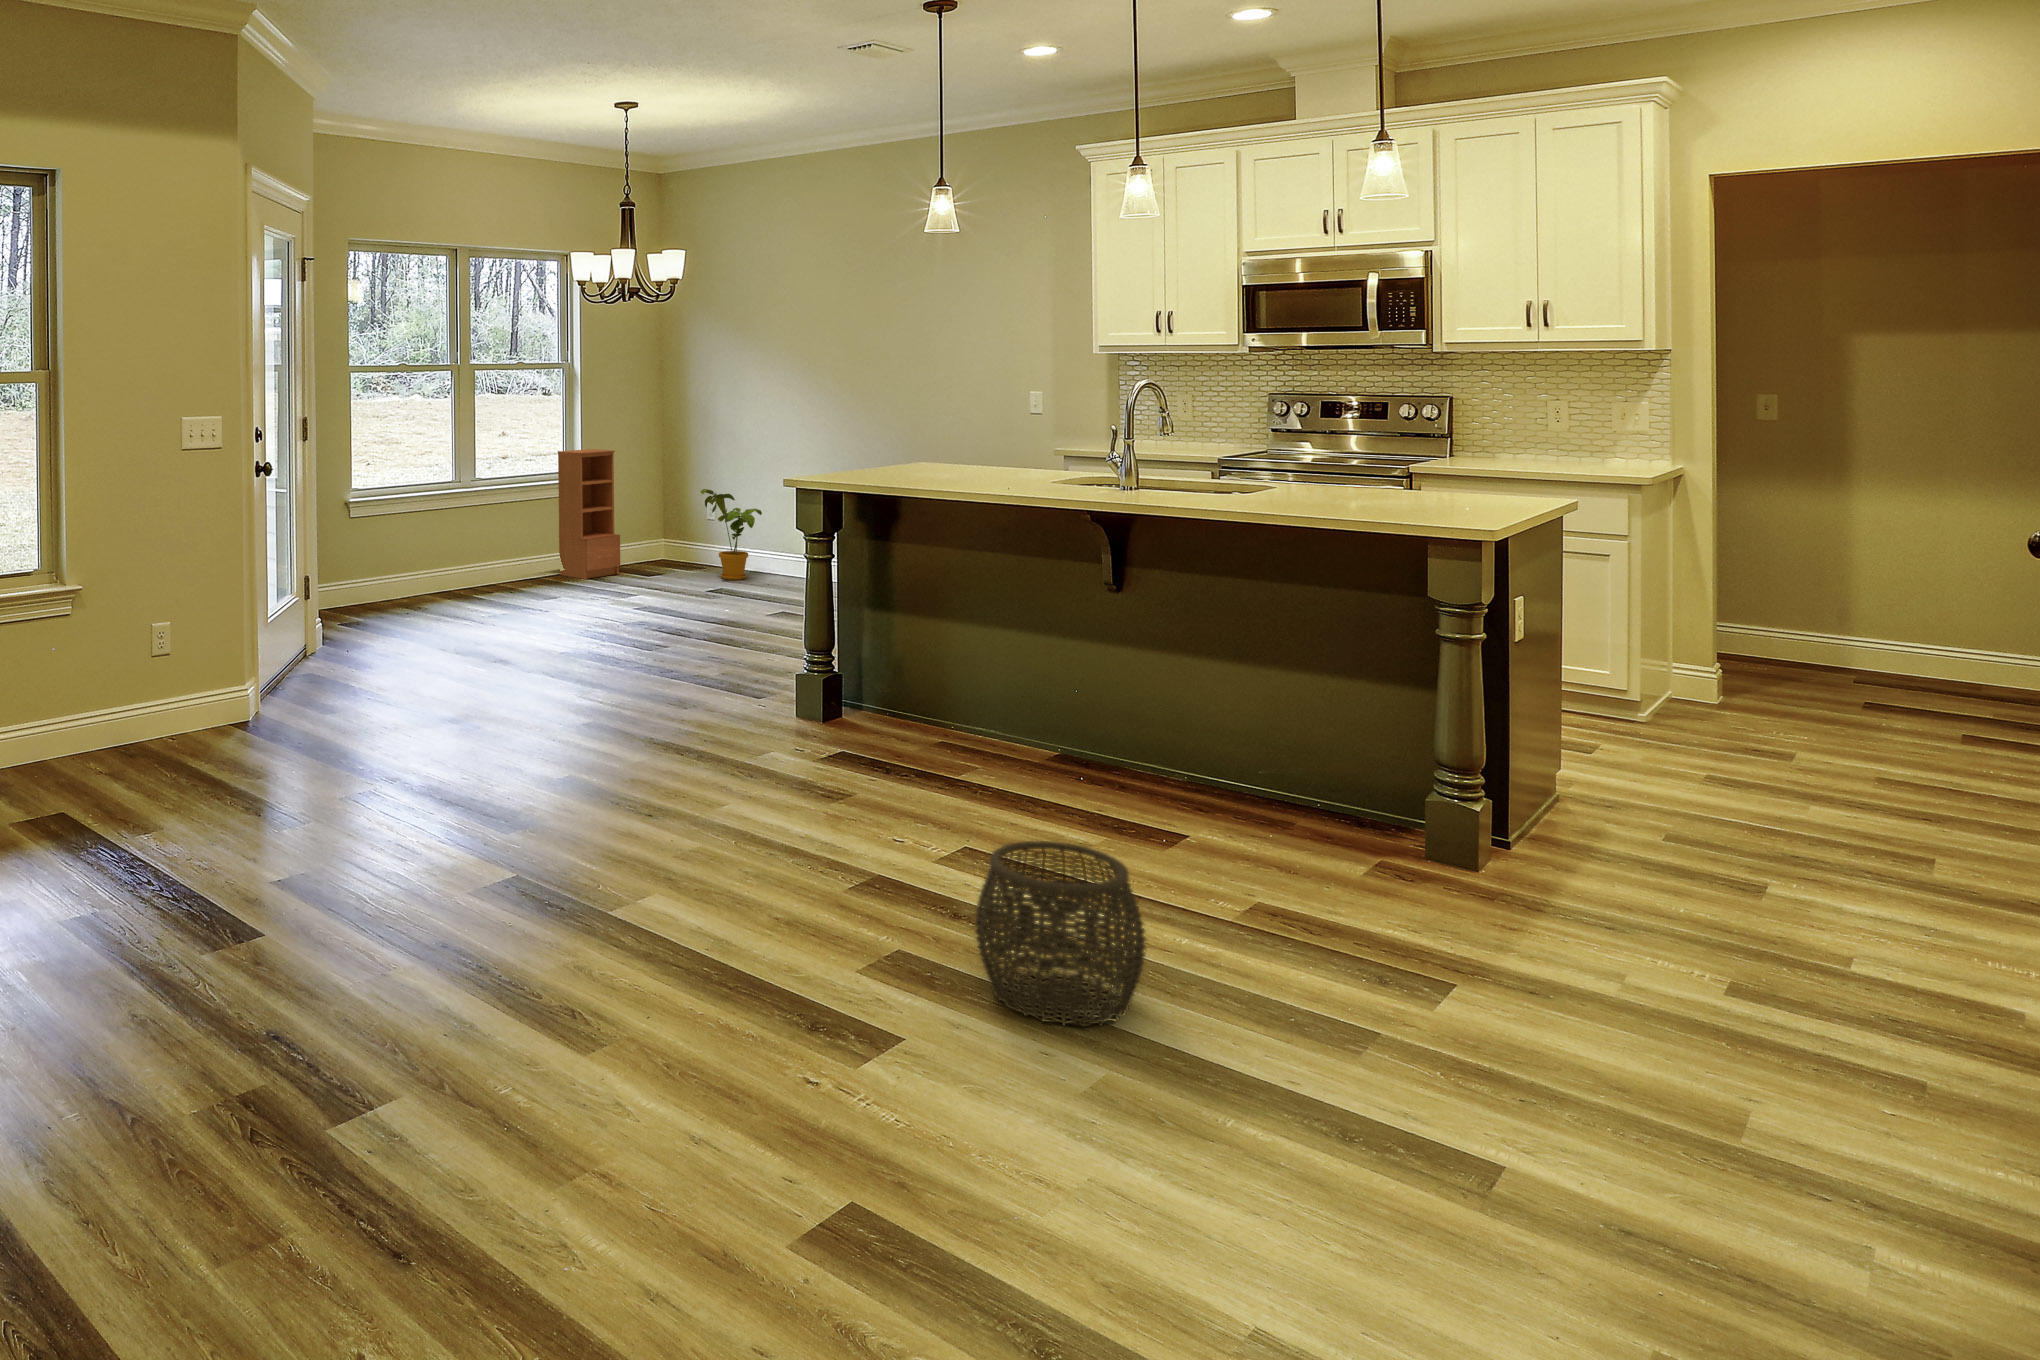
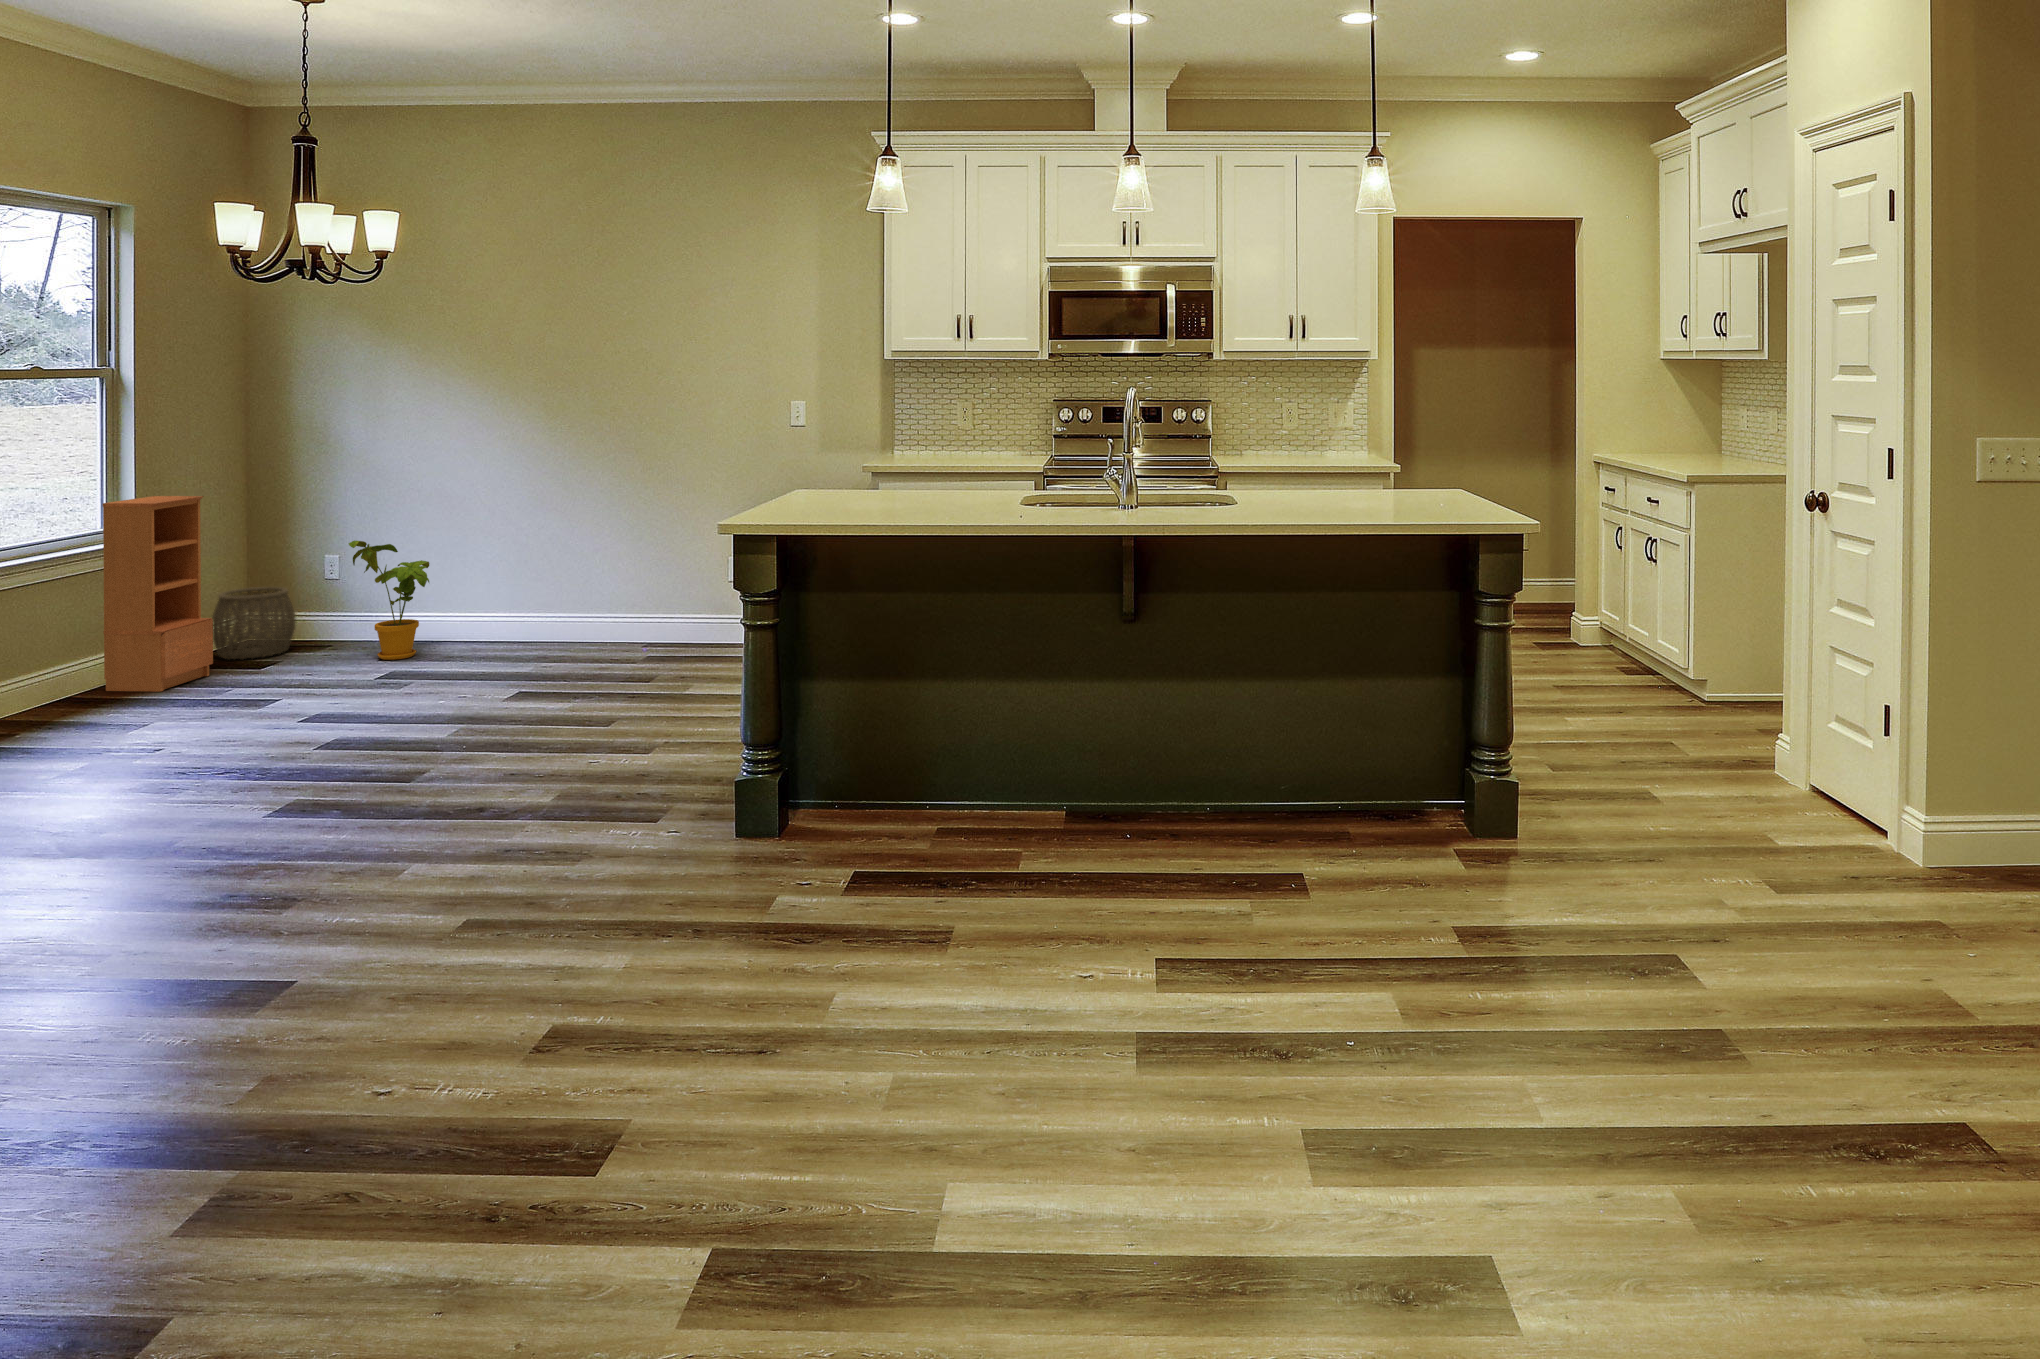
woven basket: present [975,841,1146,1027] -> present [212,587,296,659]

